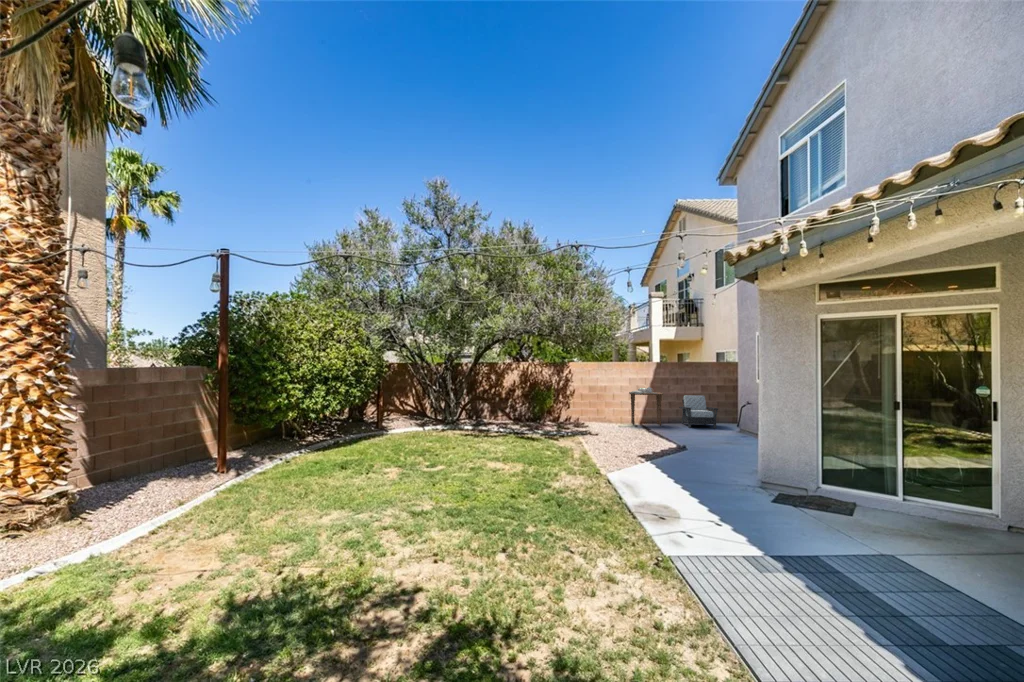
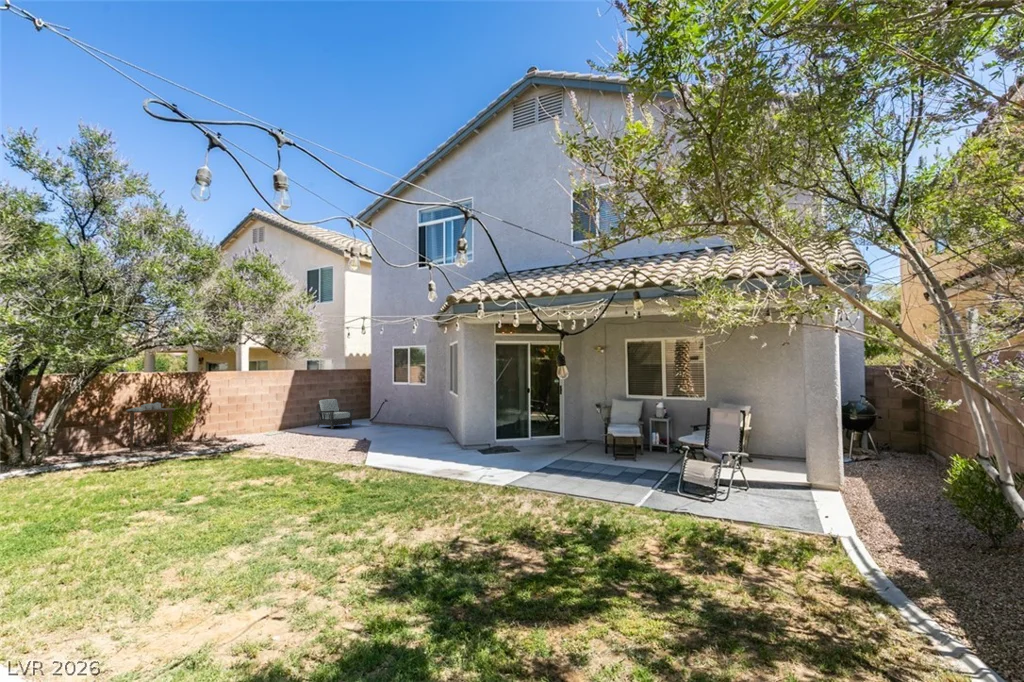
side table: present [629,387,663,426] -> present [126,402,175,452]

